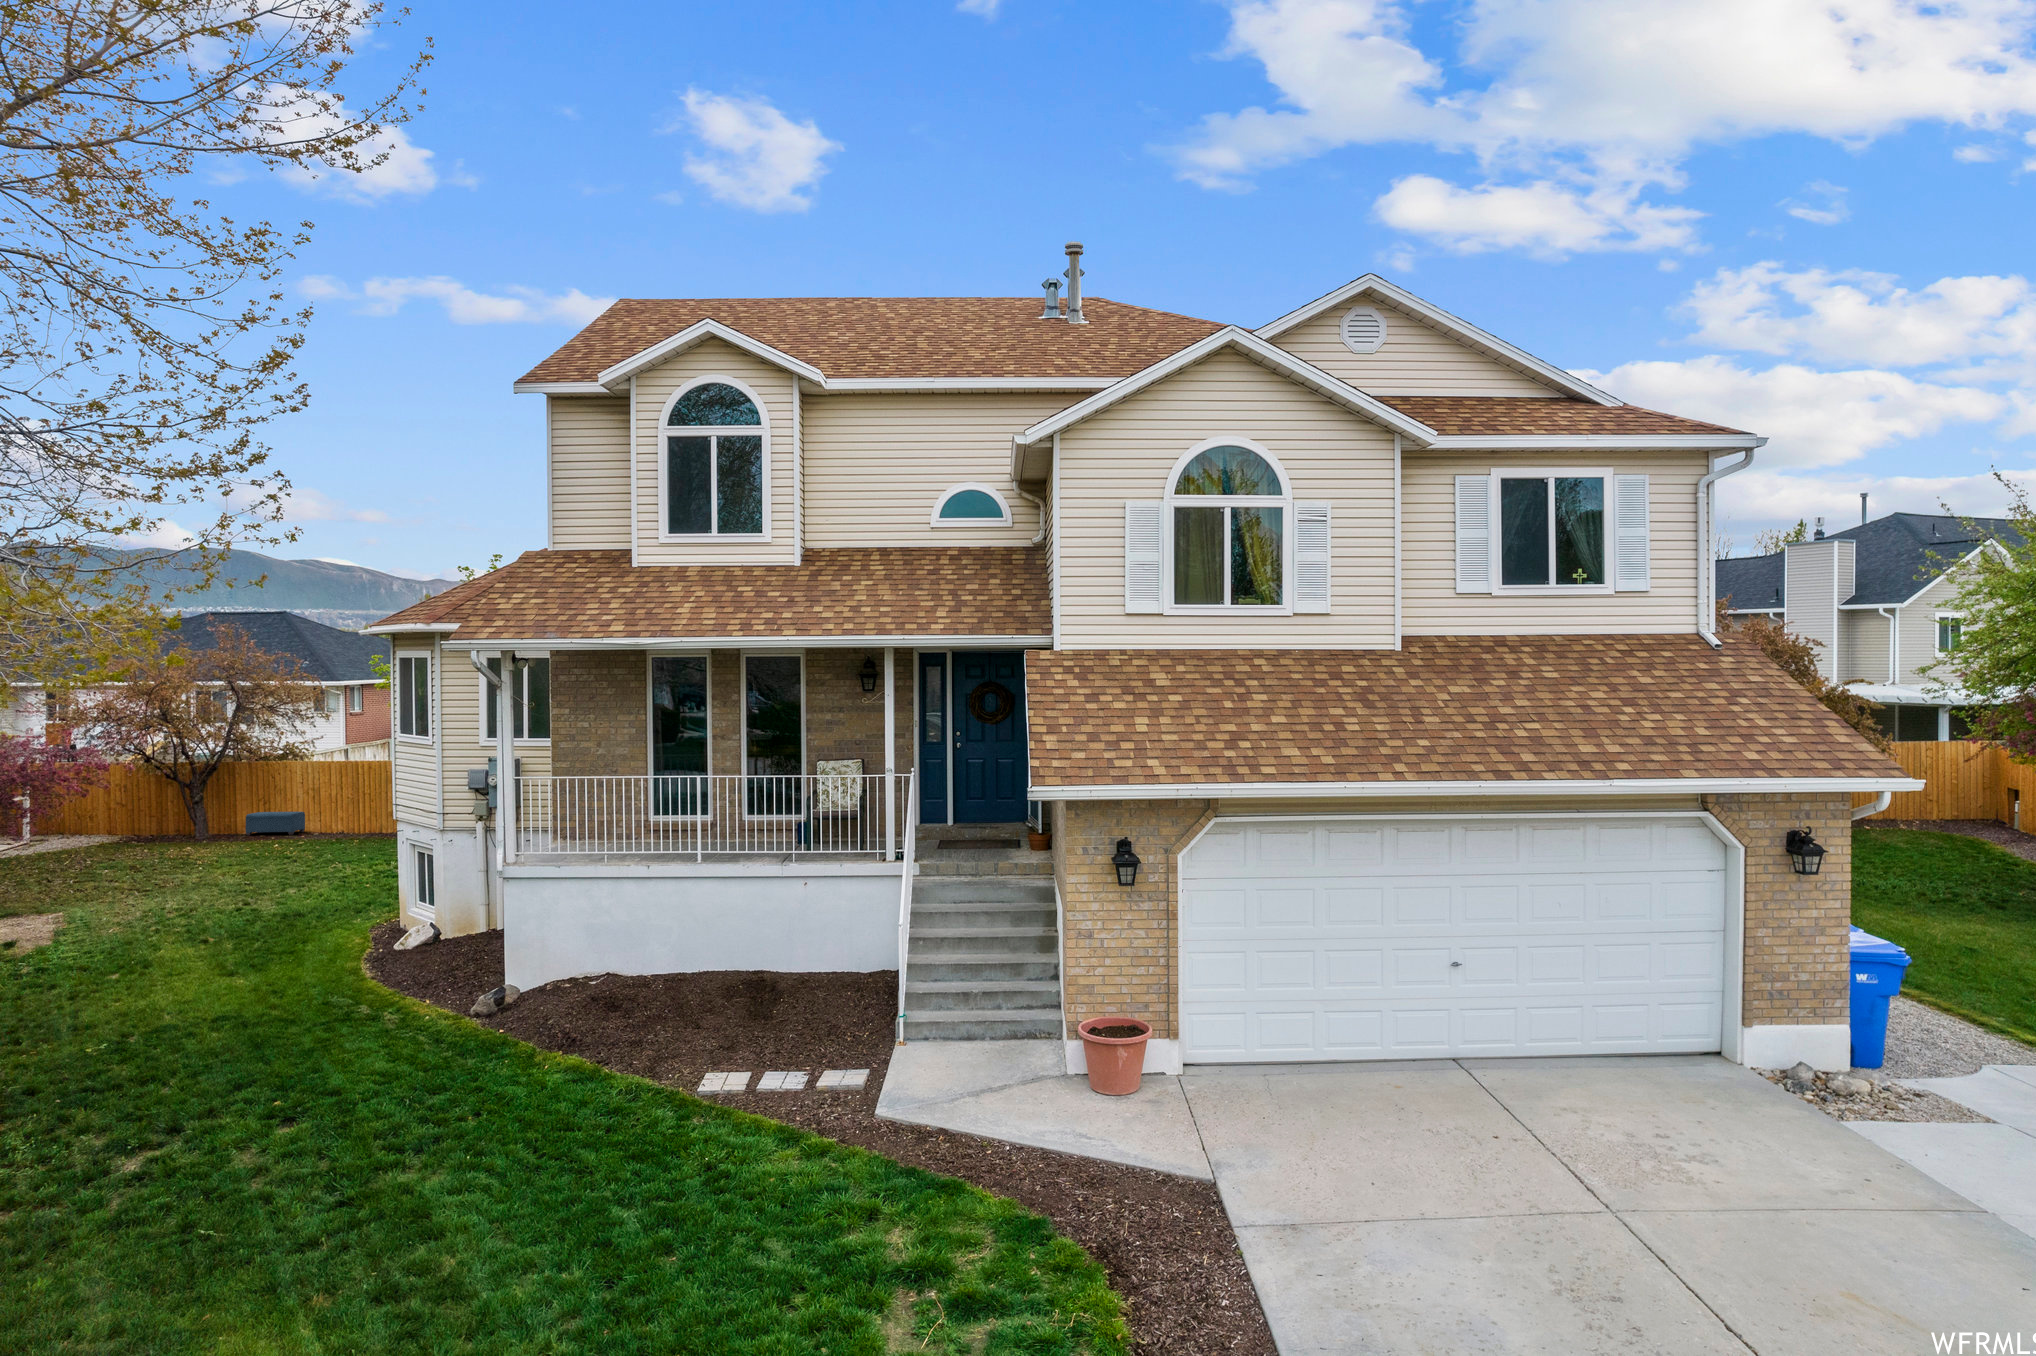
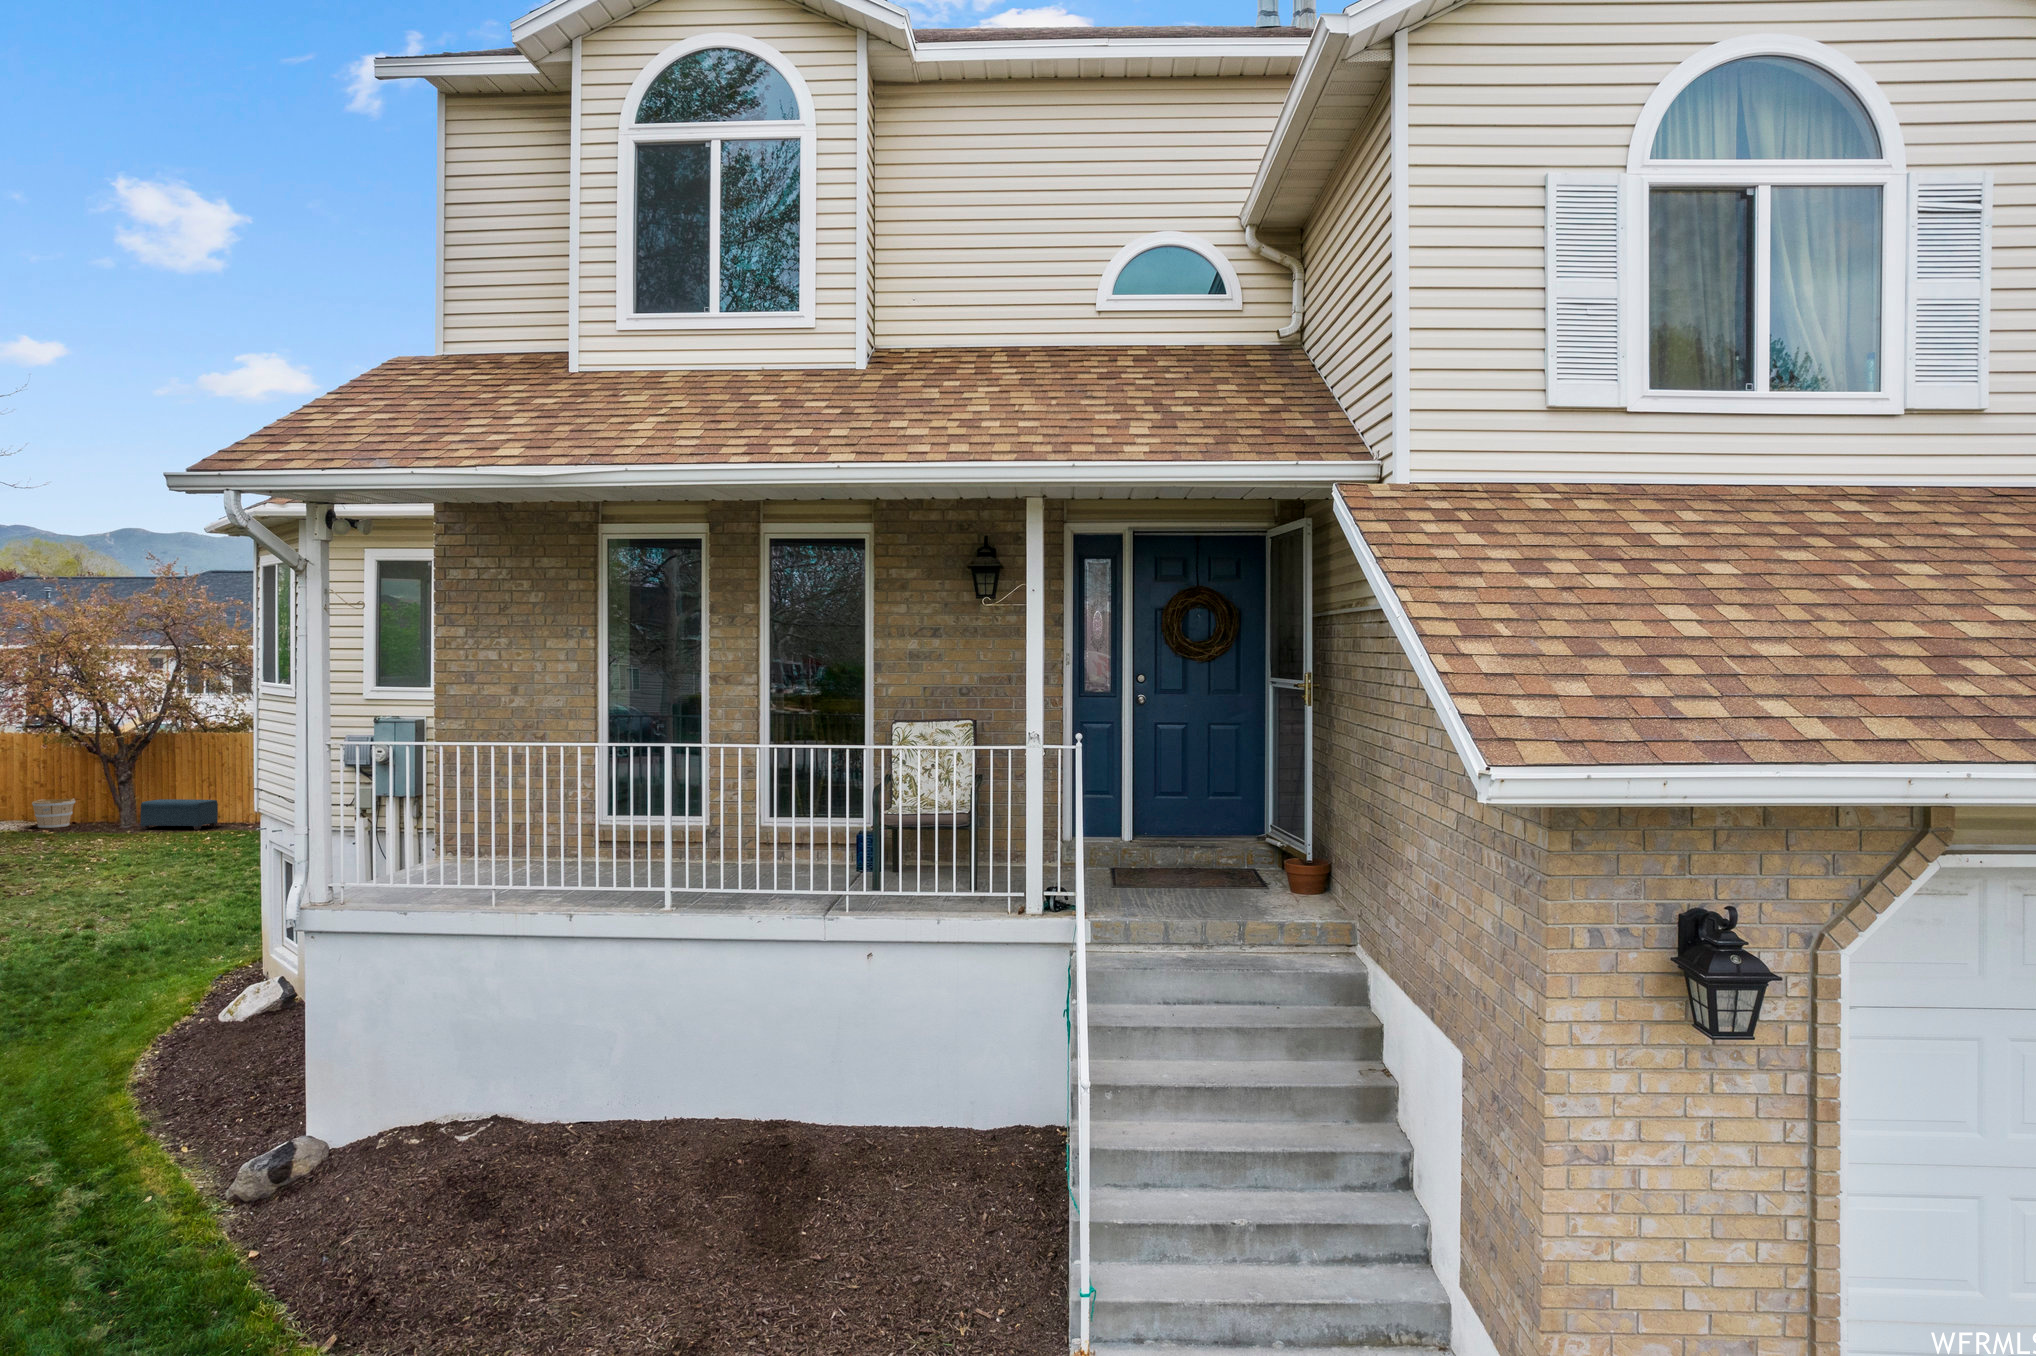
wooden bucket: none [158,813,191,836] -> present [32,798,75,828]

